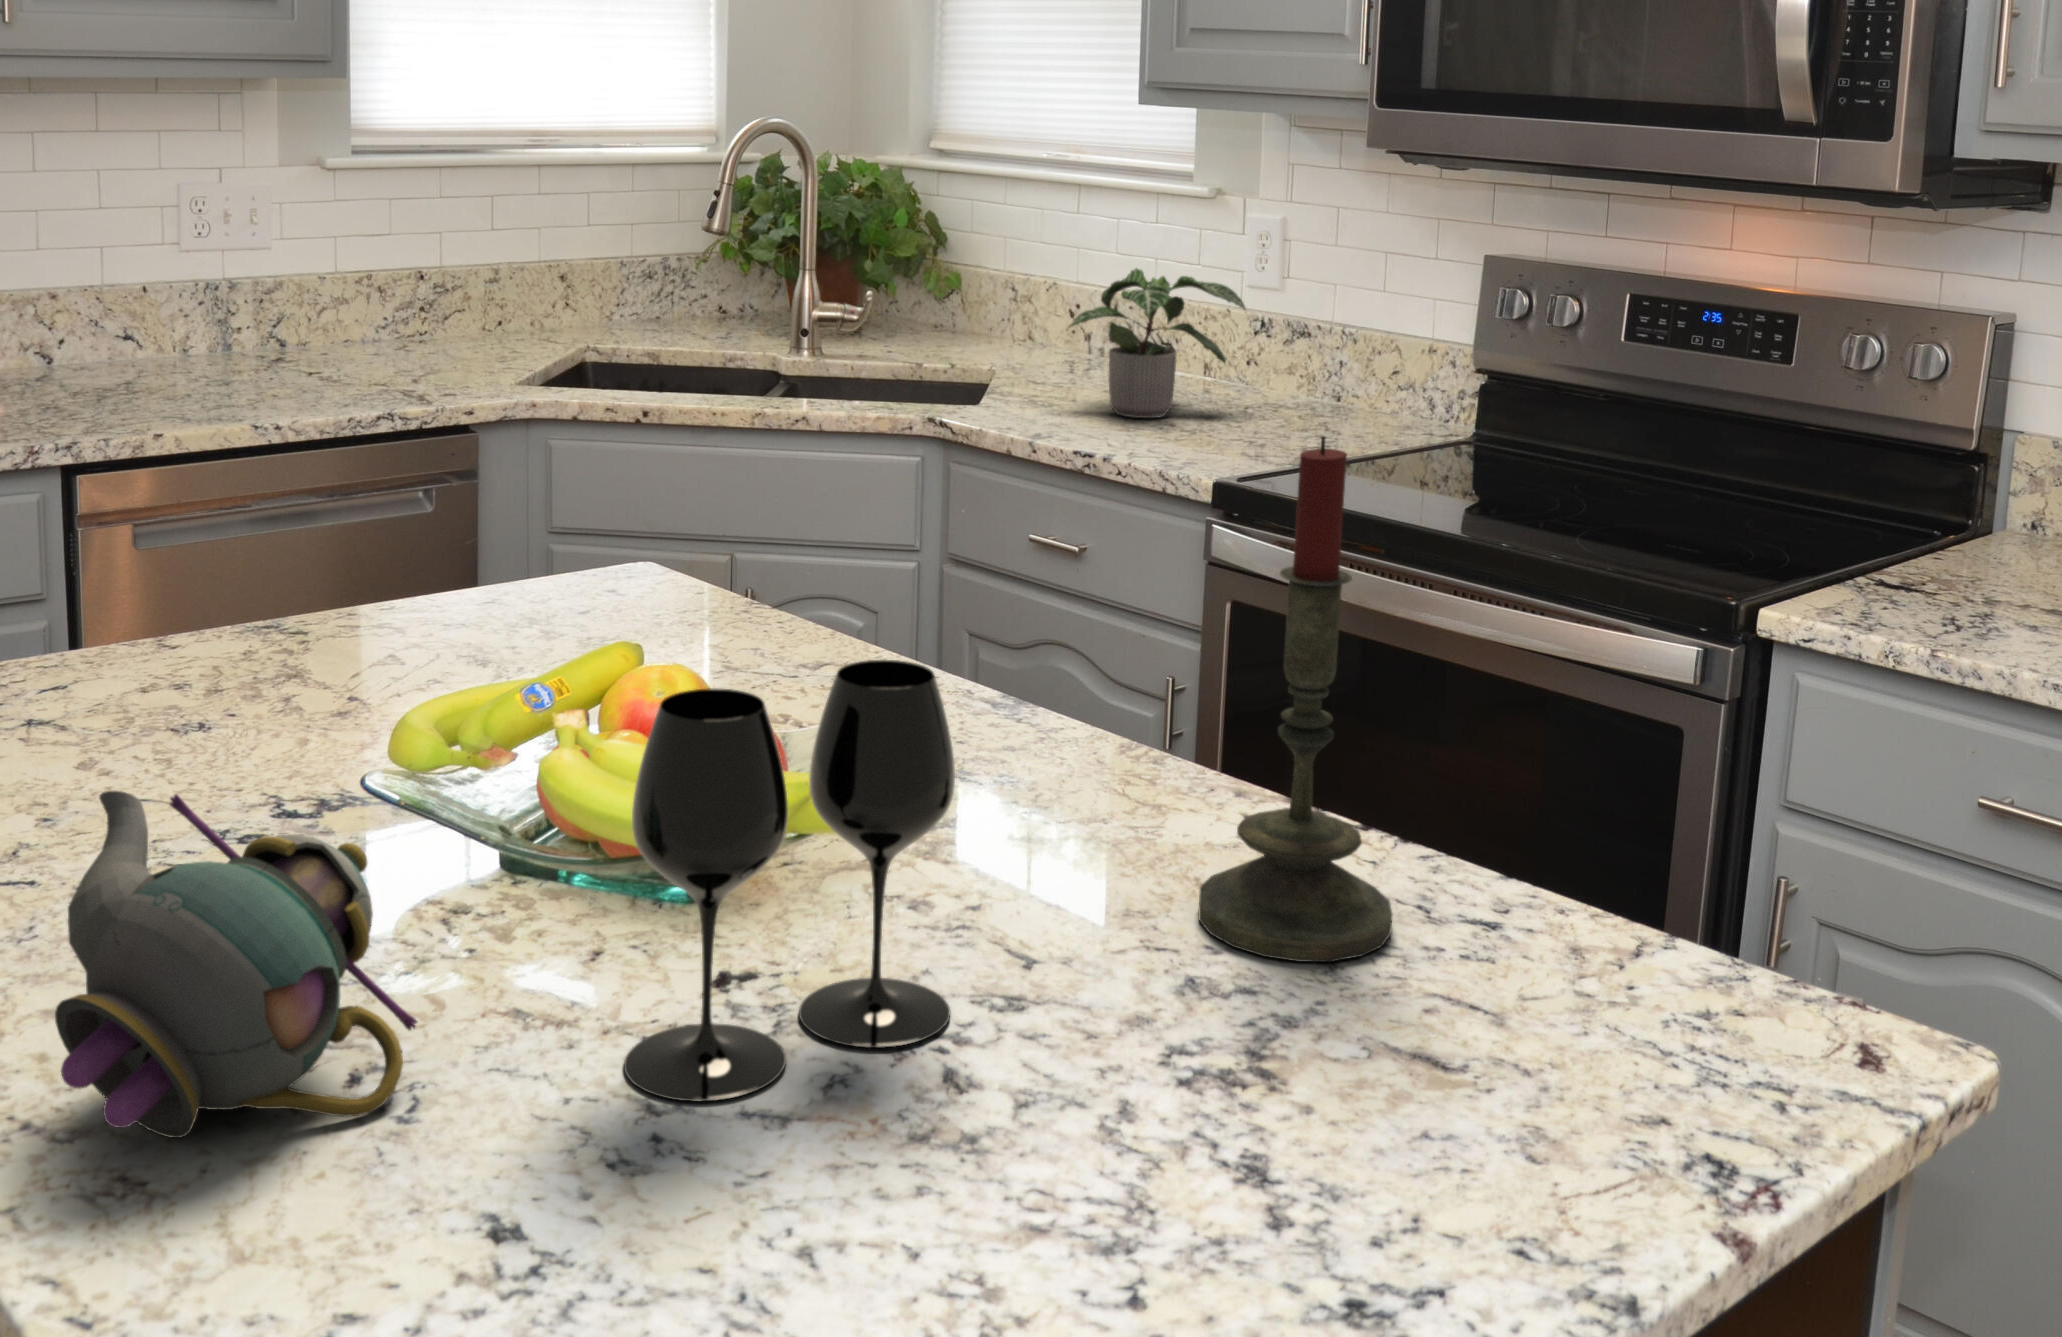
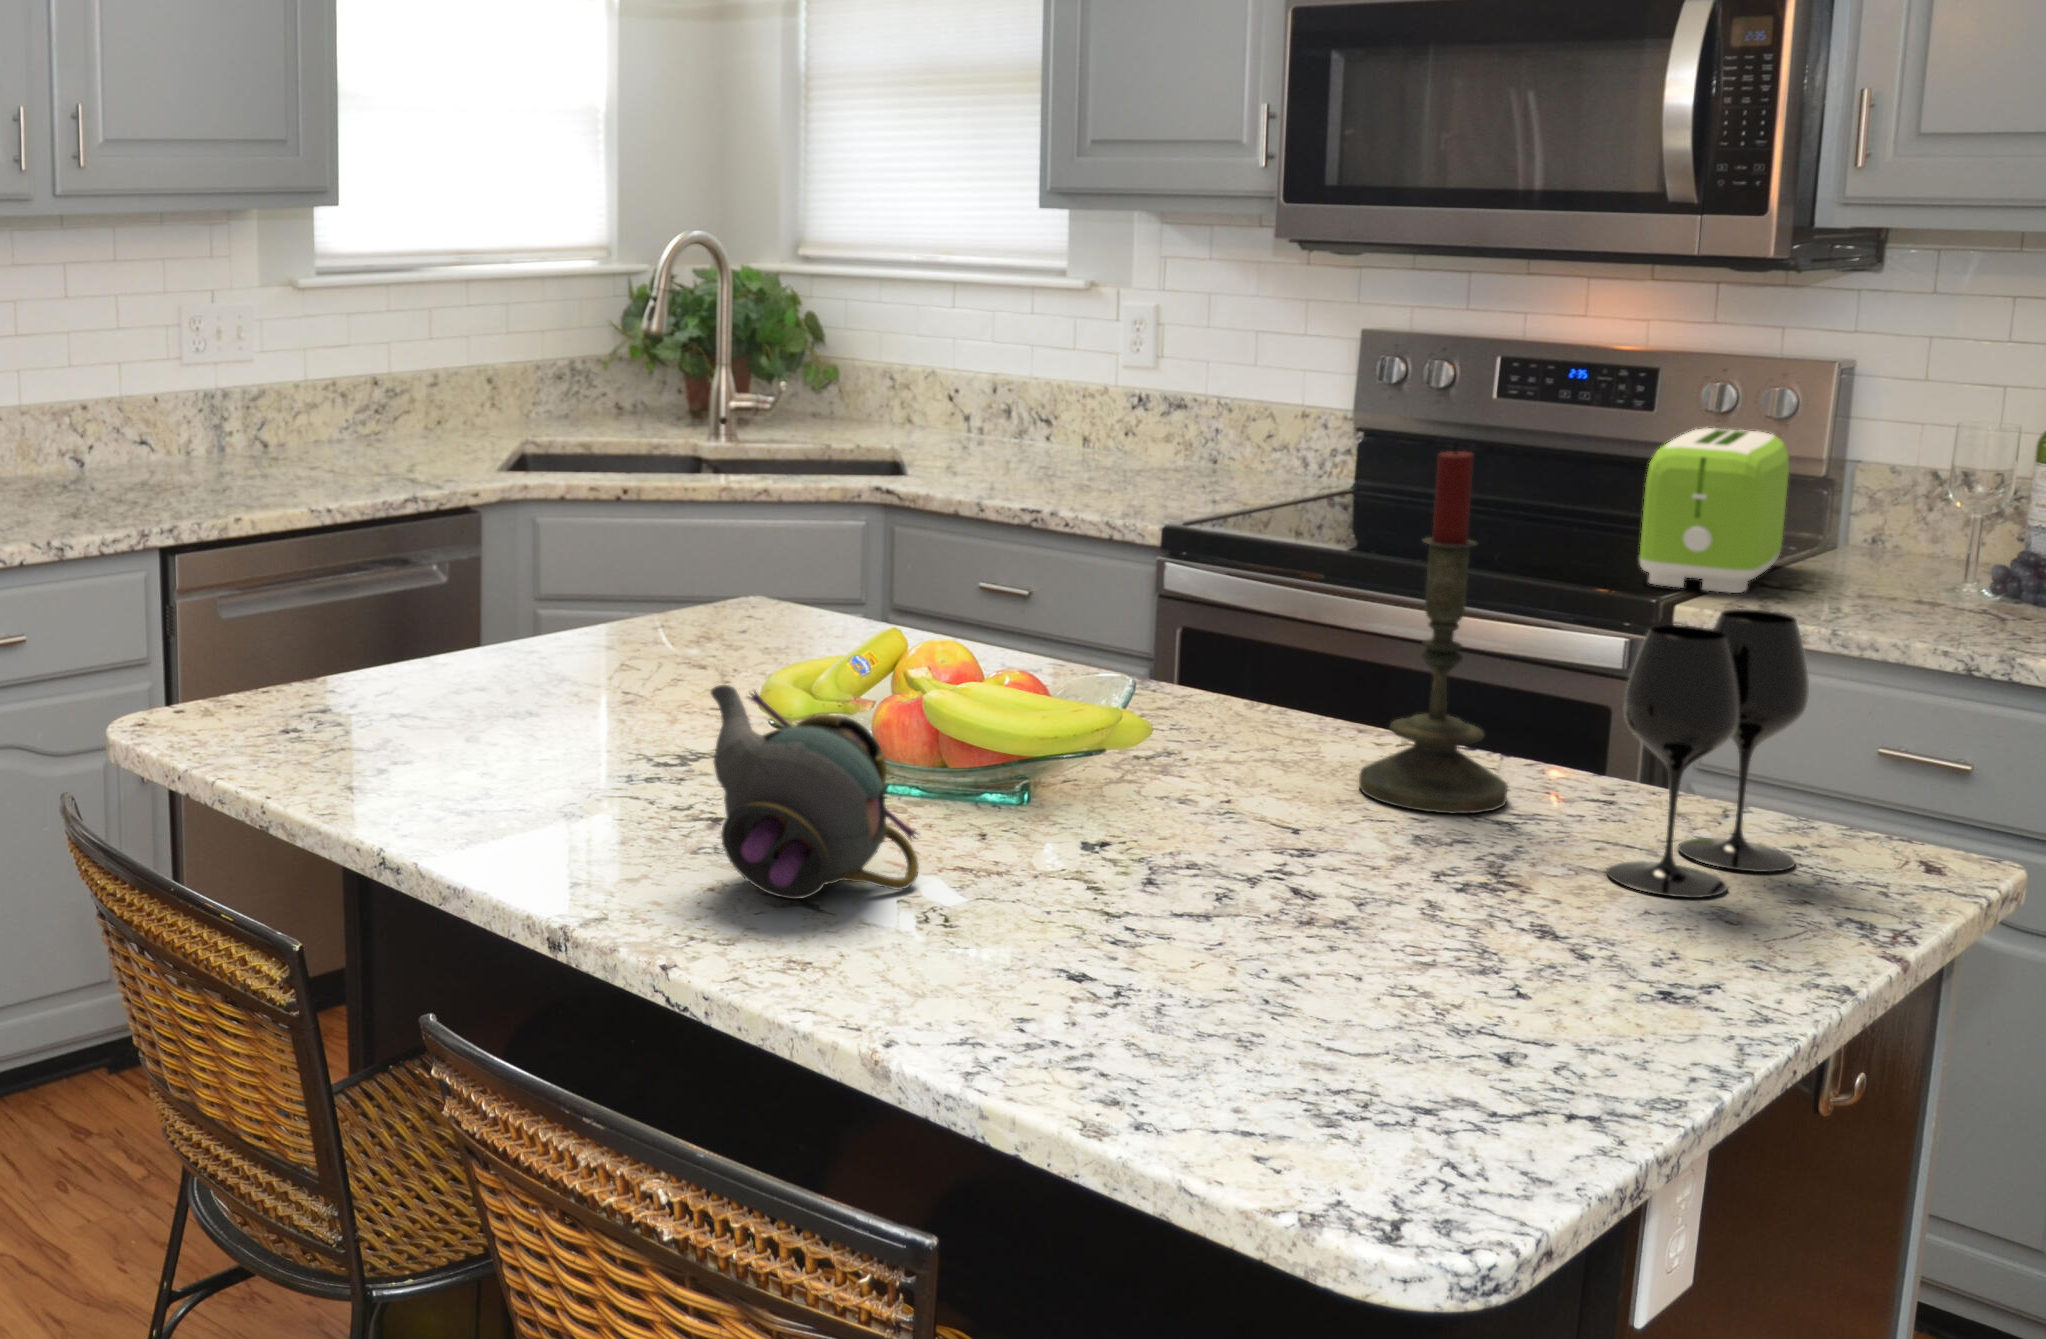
potted plant: present [1068,268,1246,418] -> none [984,351,1143,484]
toaster: none [1733,389,1918,592] -> present [1639,428,1789,593]
wine glass: present [624,660,955,1102] -> present [1607,609,1809,898]

